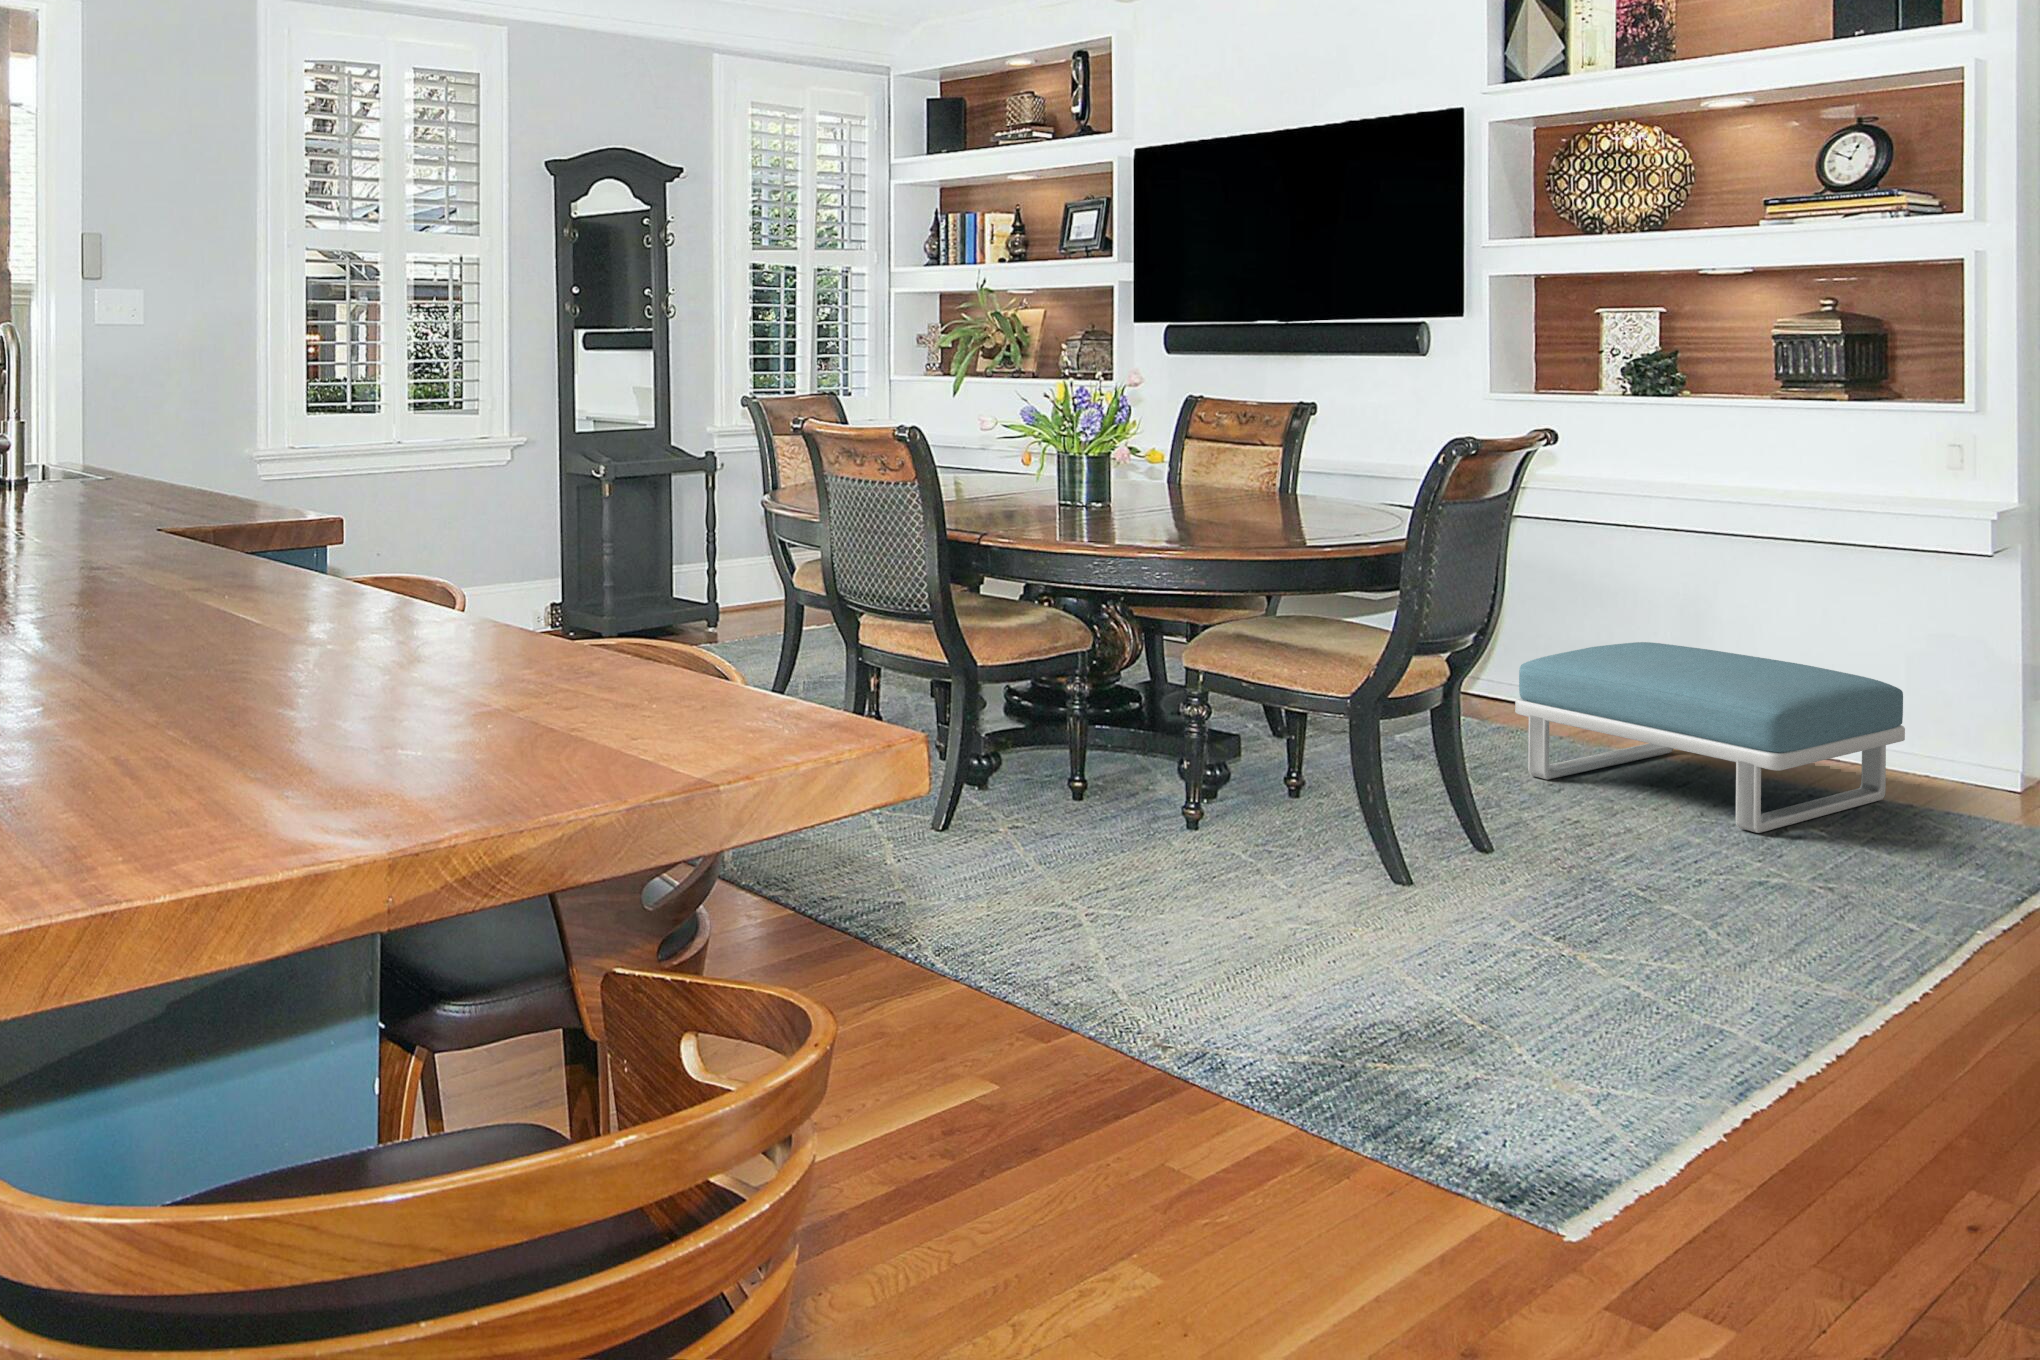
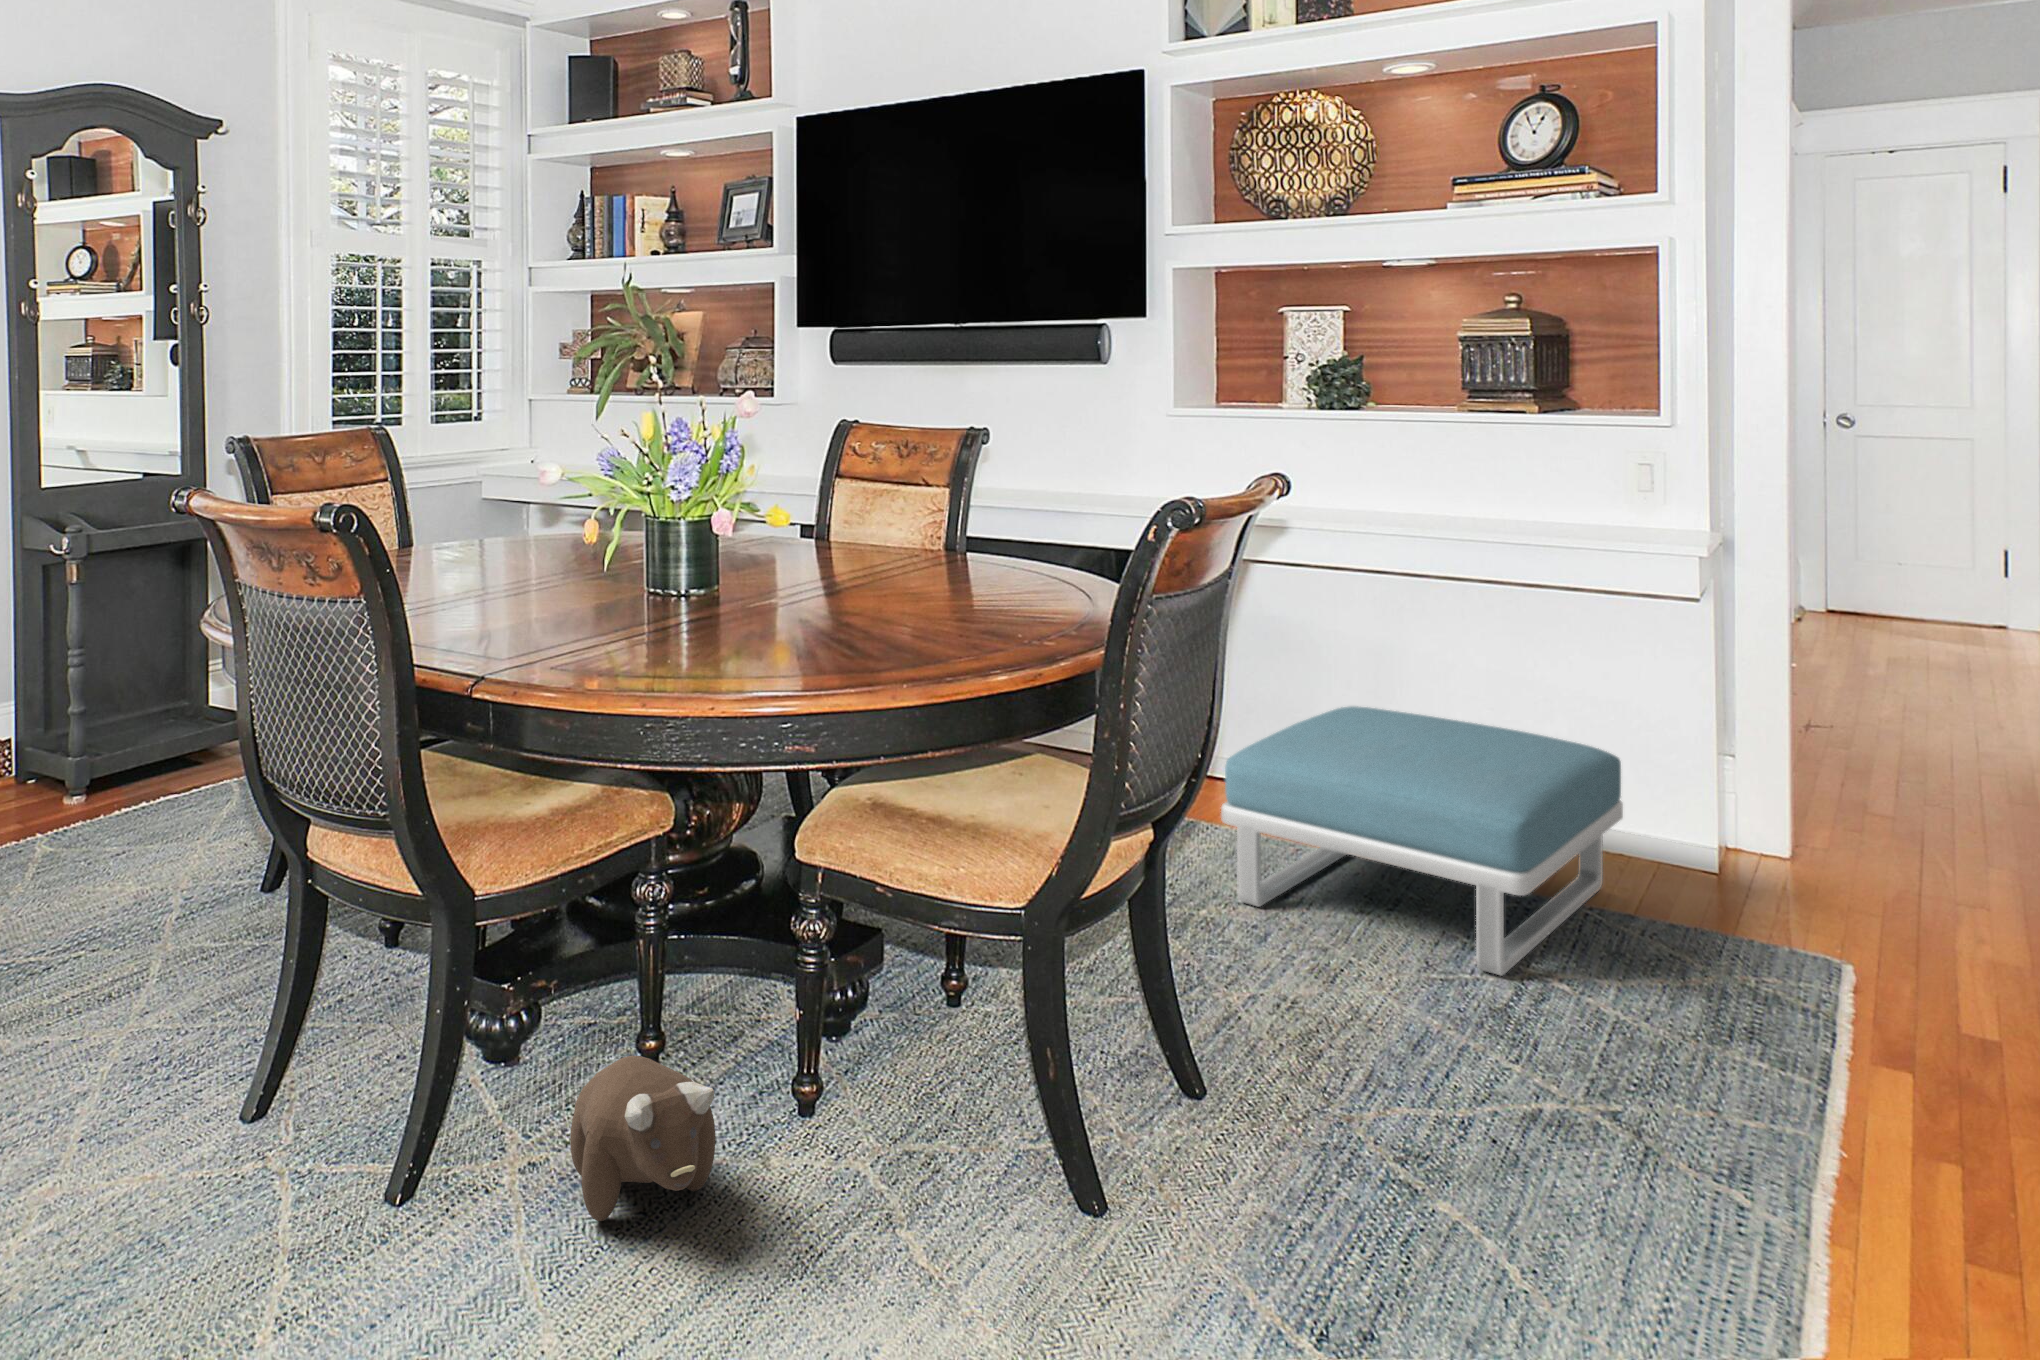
plush toy: none [1038,770,1138,857] -> present [570,1056,715,1221]

